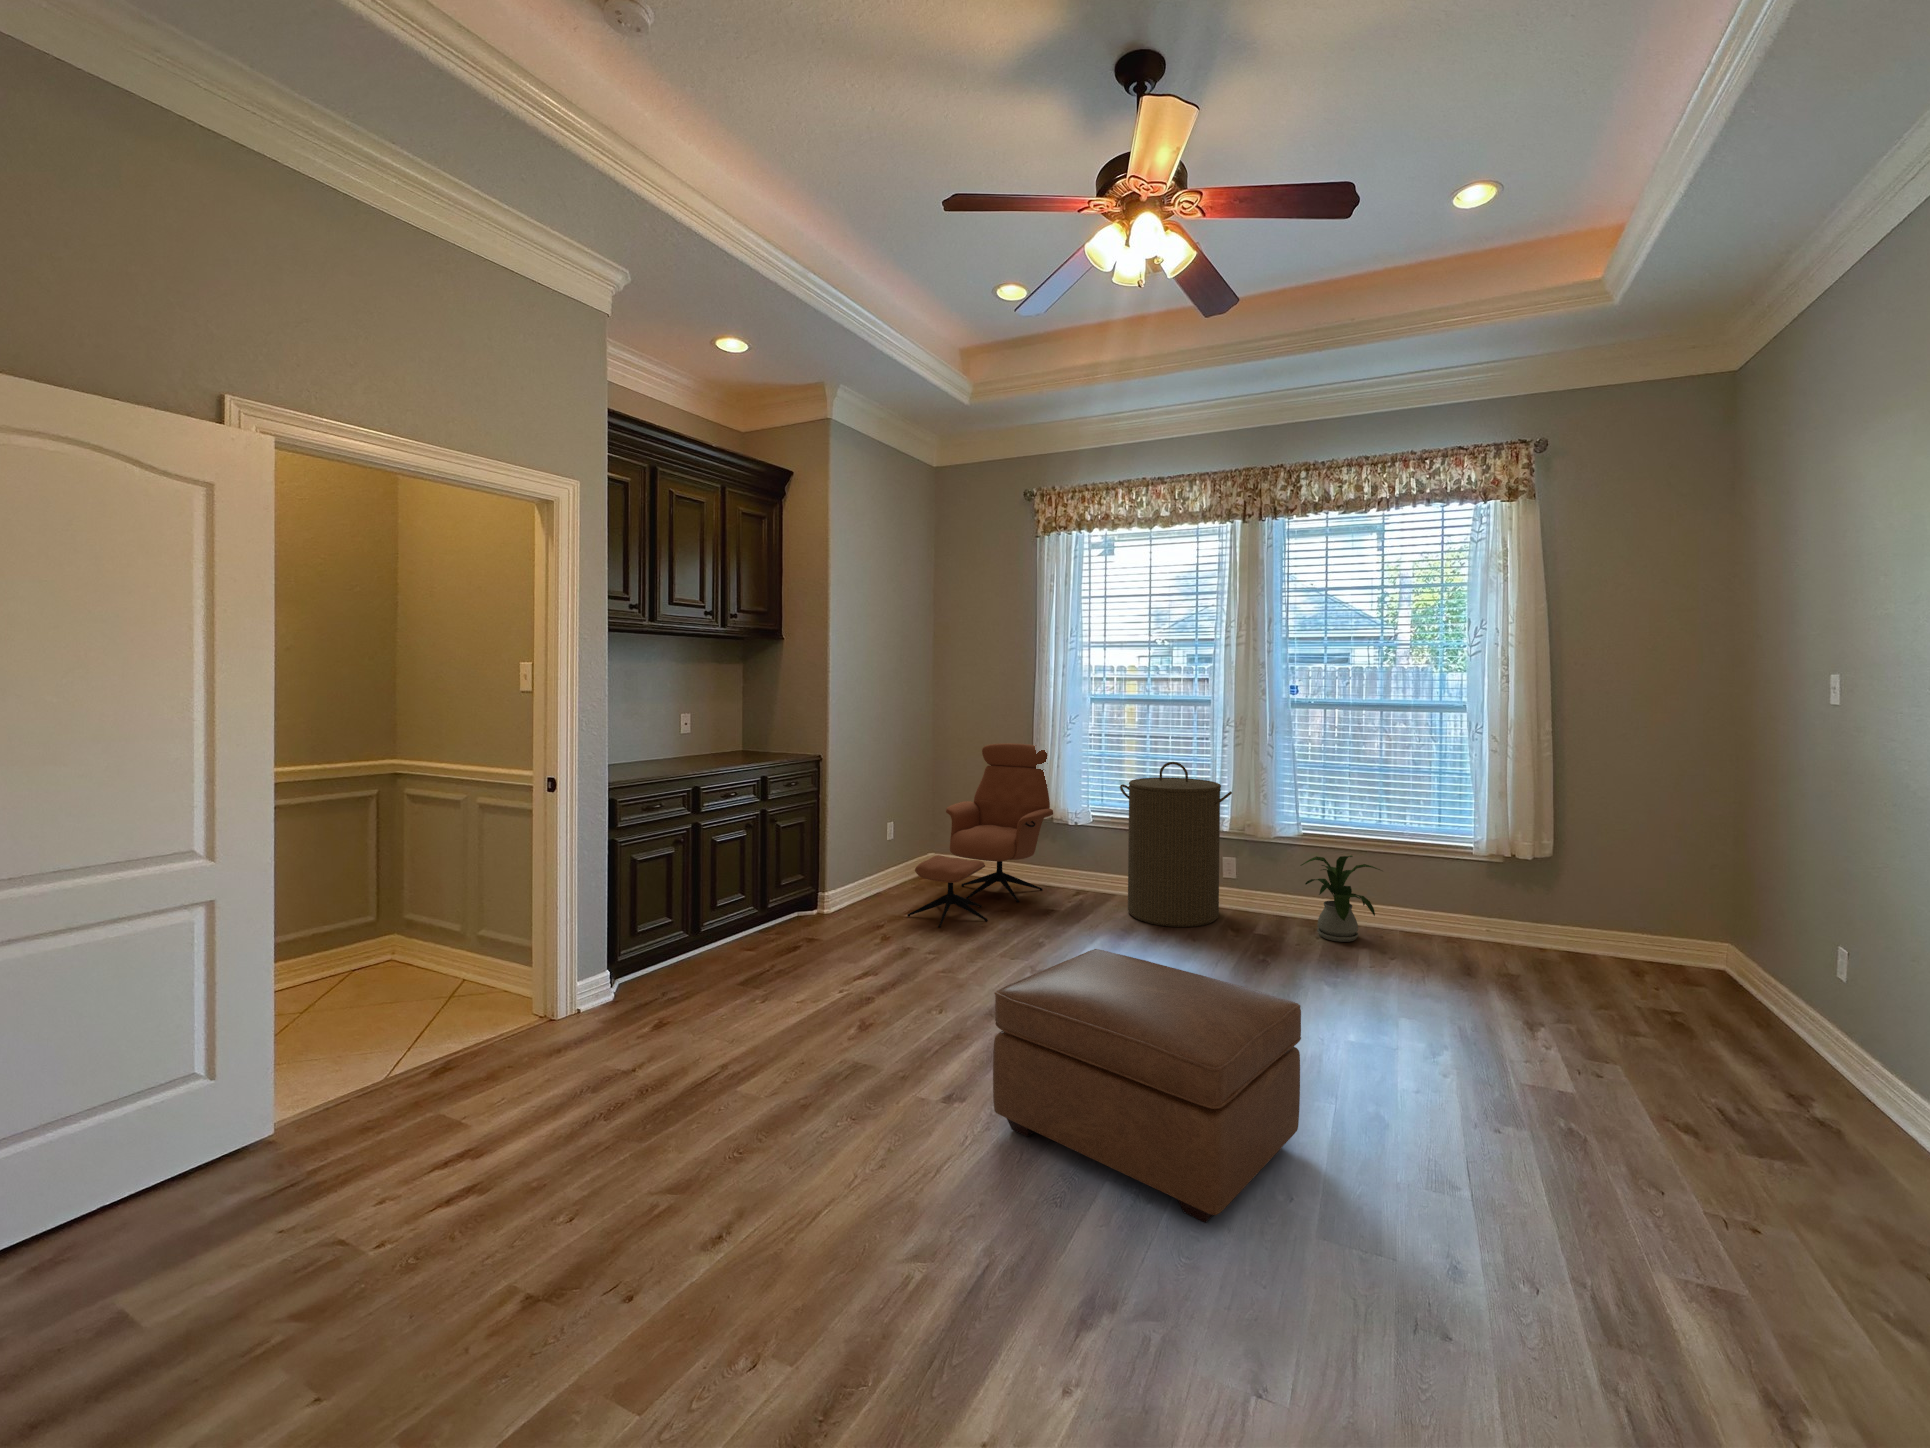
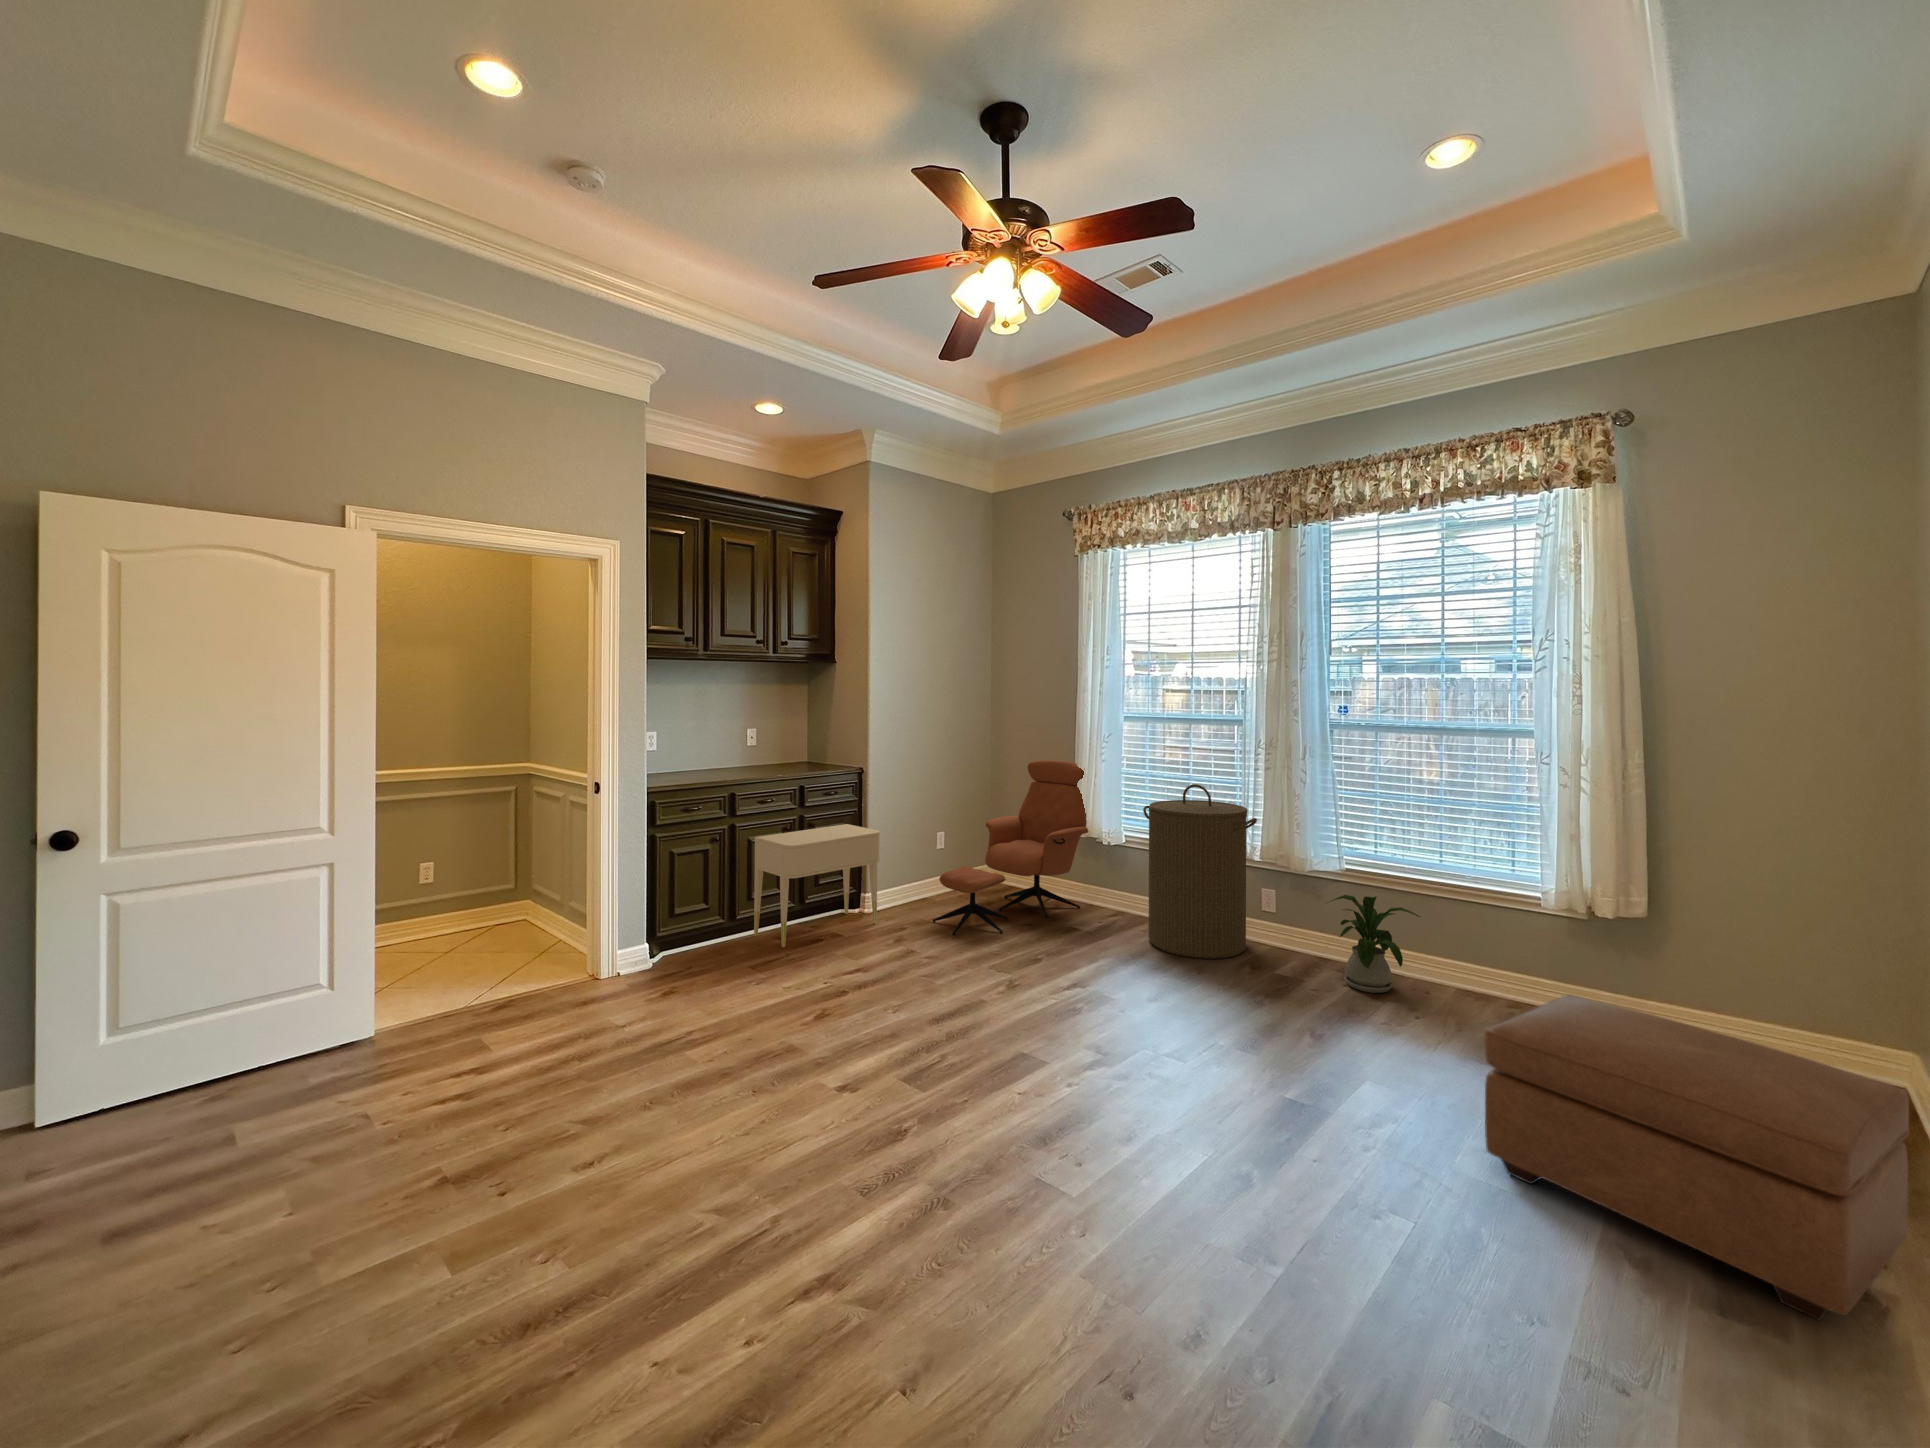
nightstand: none [717,818,854,959] -> present [754,824,880,947]
ottoman: present [993,949,1301,1223] -> present [1485,995,1909,1320]

